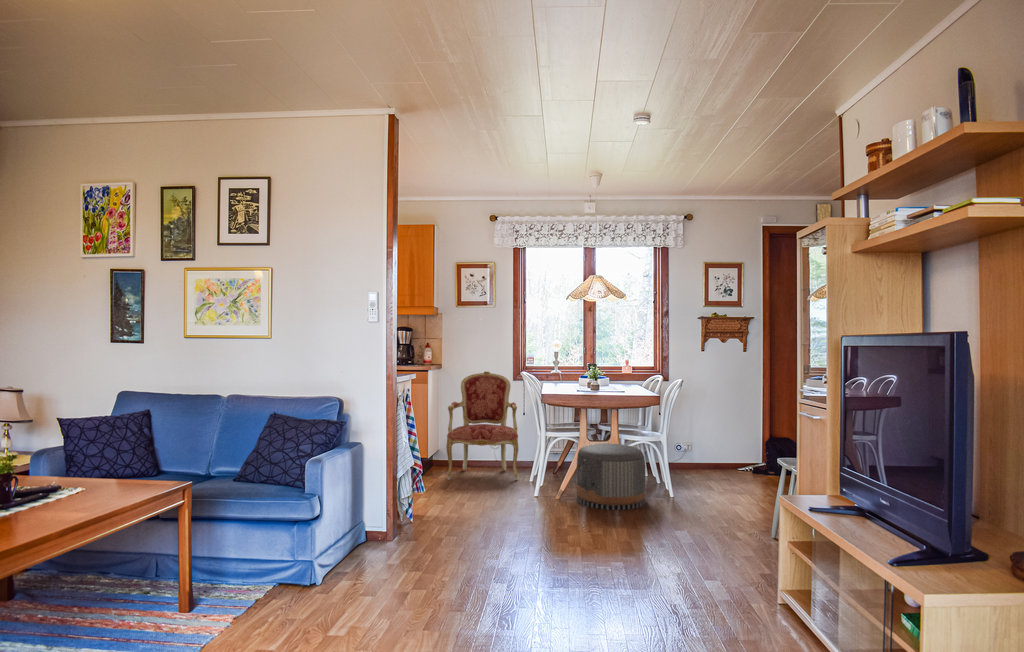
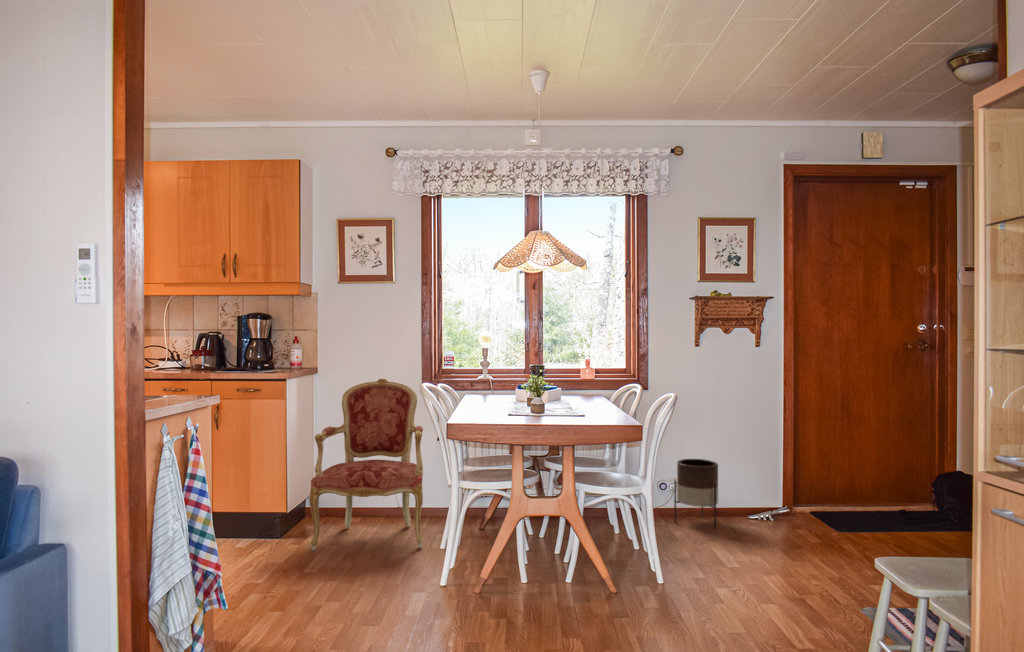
planter: none [686,429,716,476] -> present [674,459,718,529]
pouf: present [577,443,645,510] -> none [505,498,617,620]

